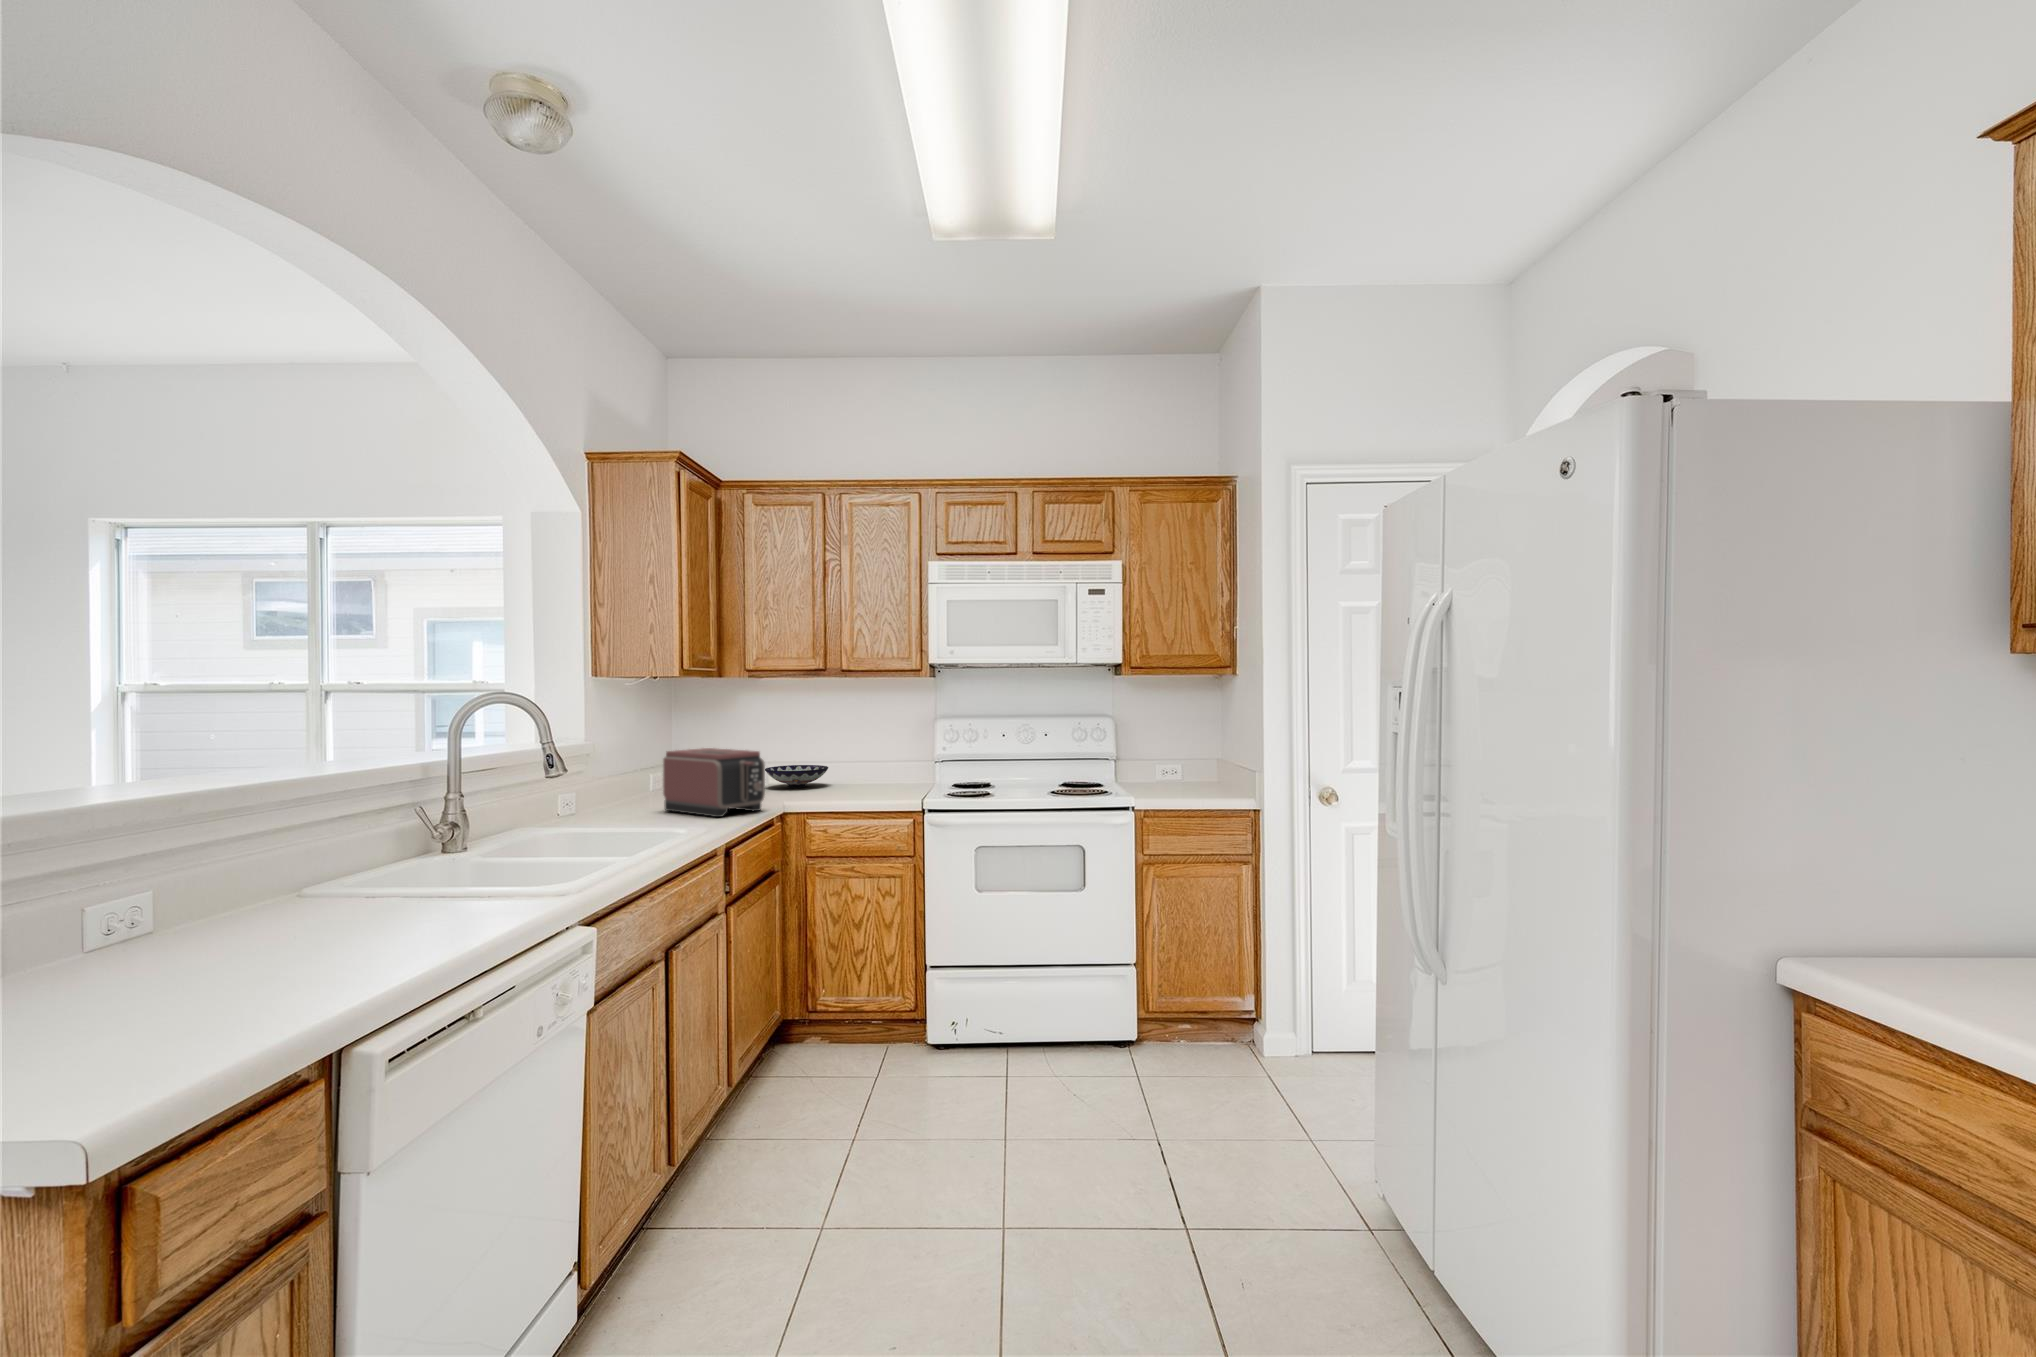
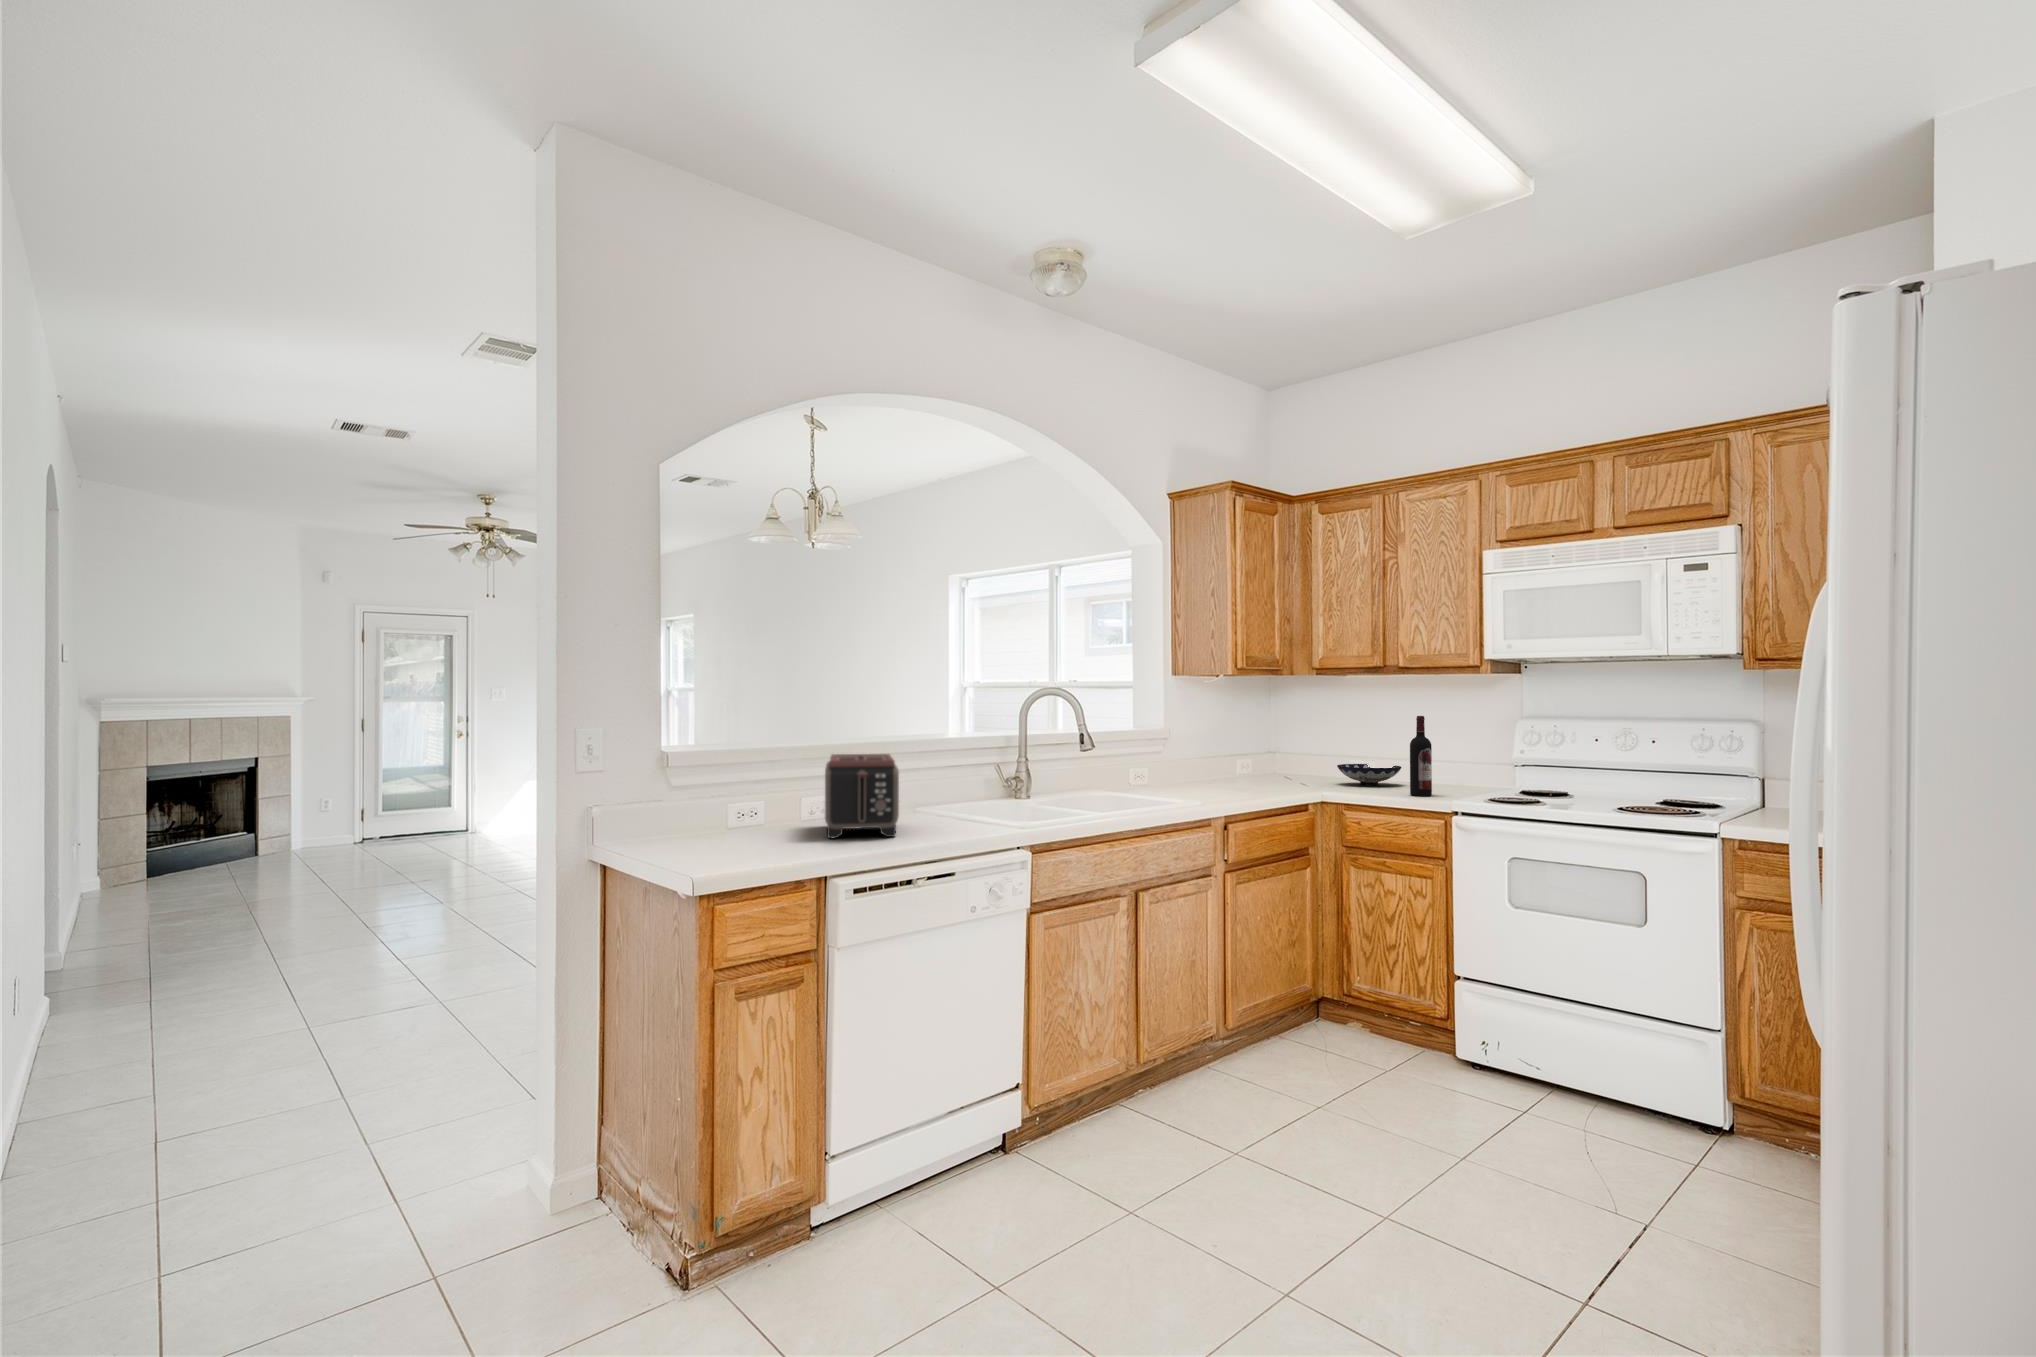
wine bottle: none [861,718,881,796] -> present [1410,716,1432,796]
toaster: present [663,748,765,817] -> present [825,754,899,838]

